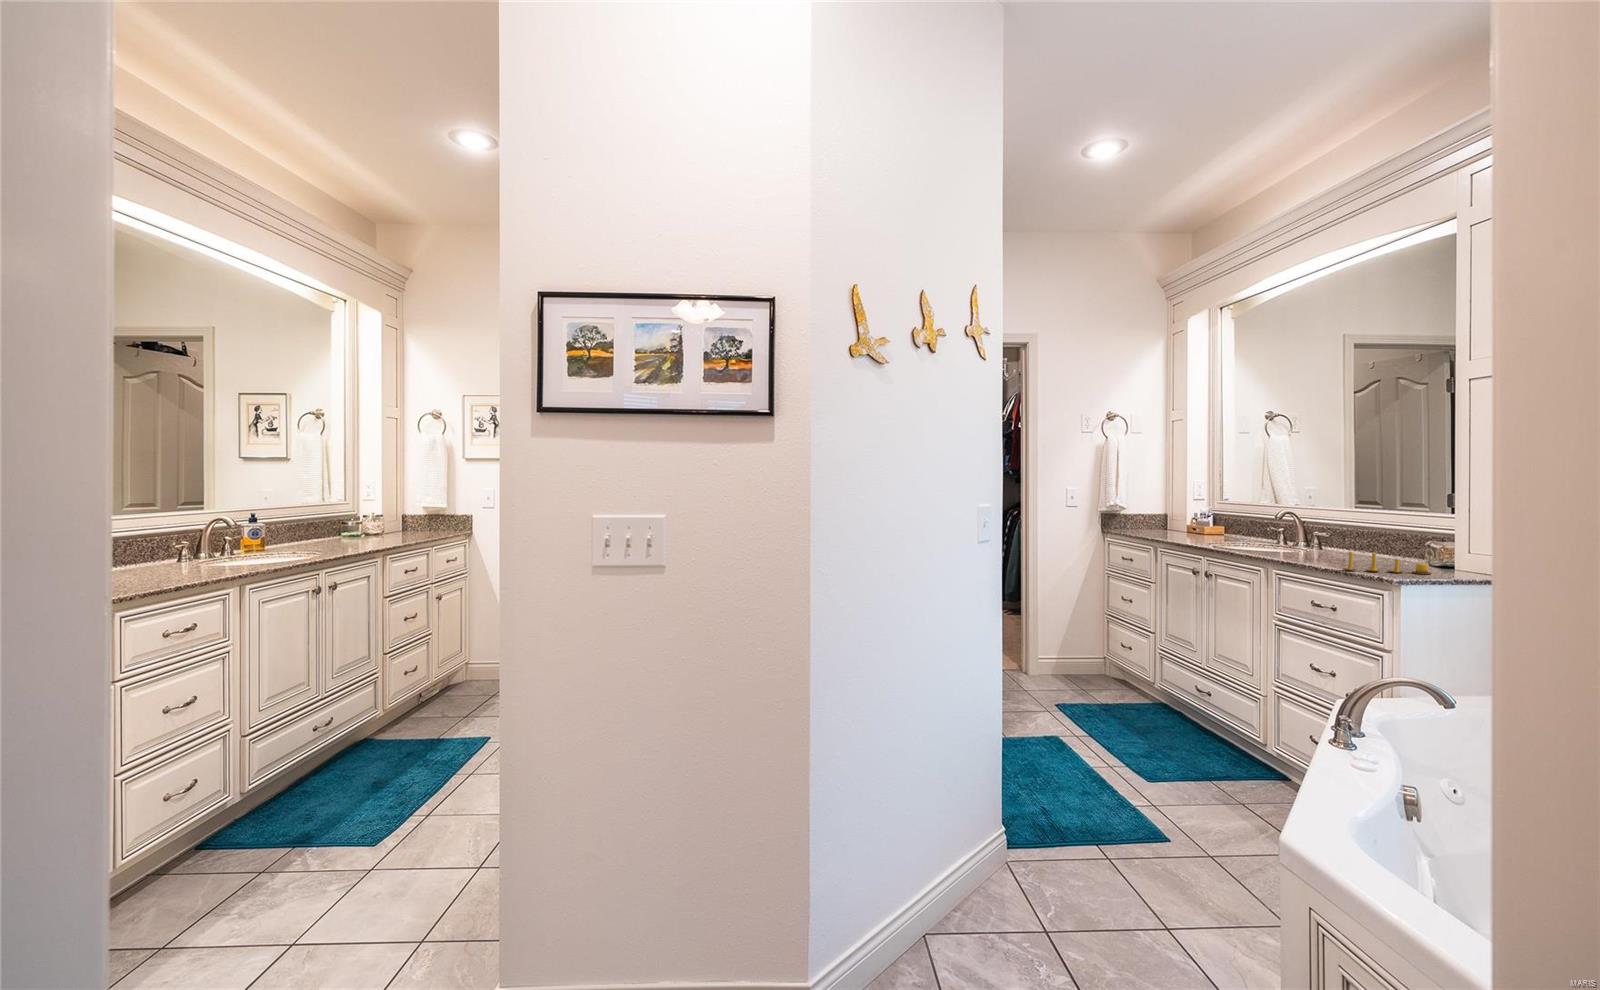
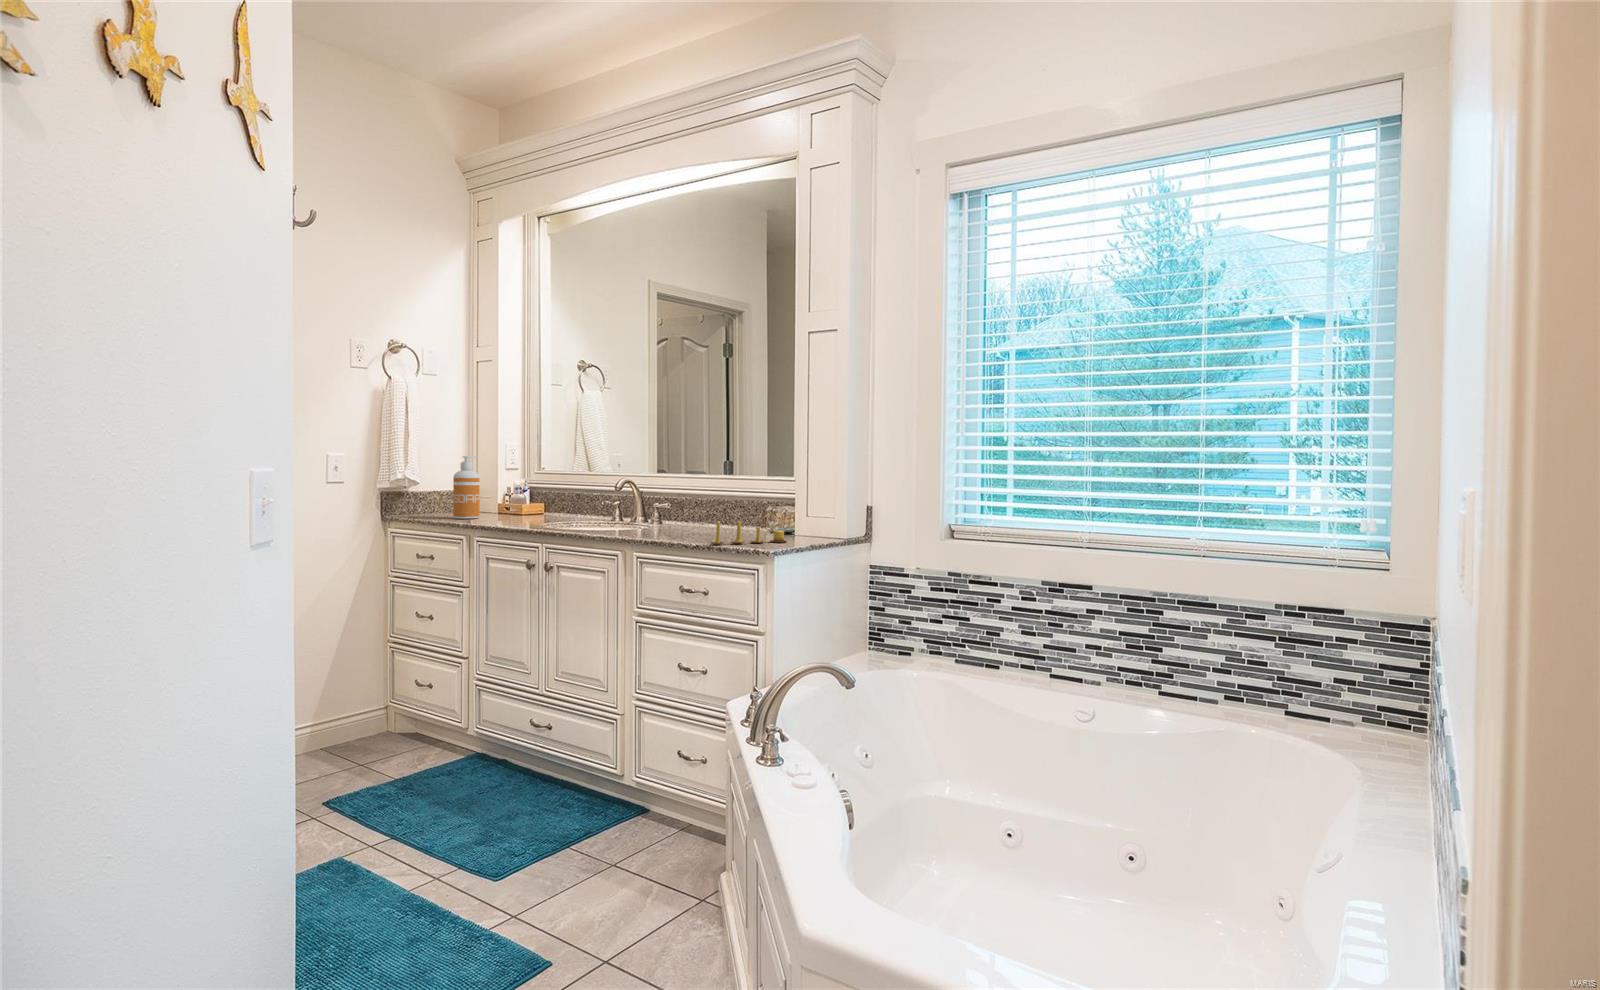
soap dispenser: none [1149,491,1169,535] -> present [453,456,479,519]

